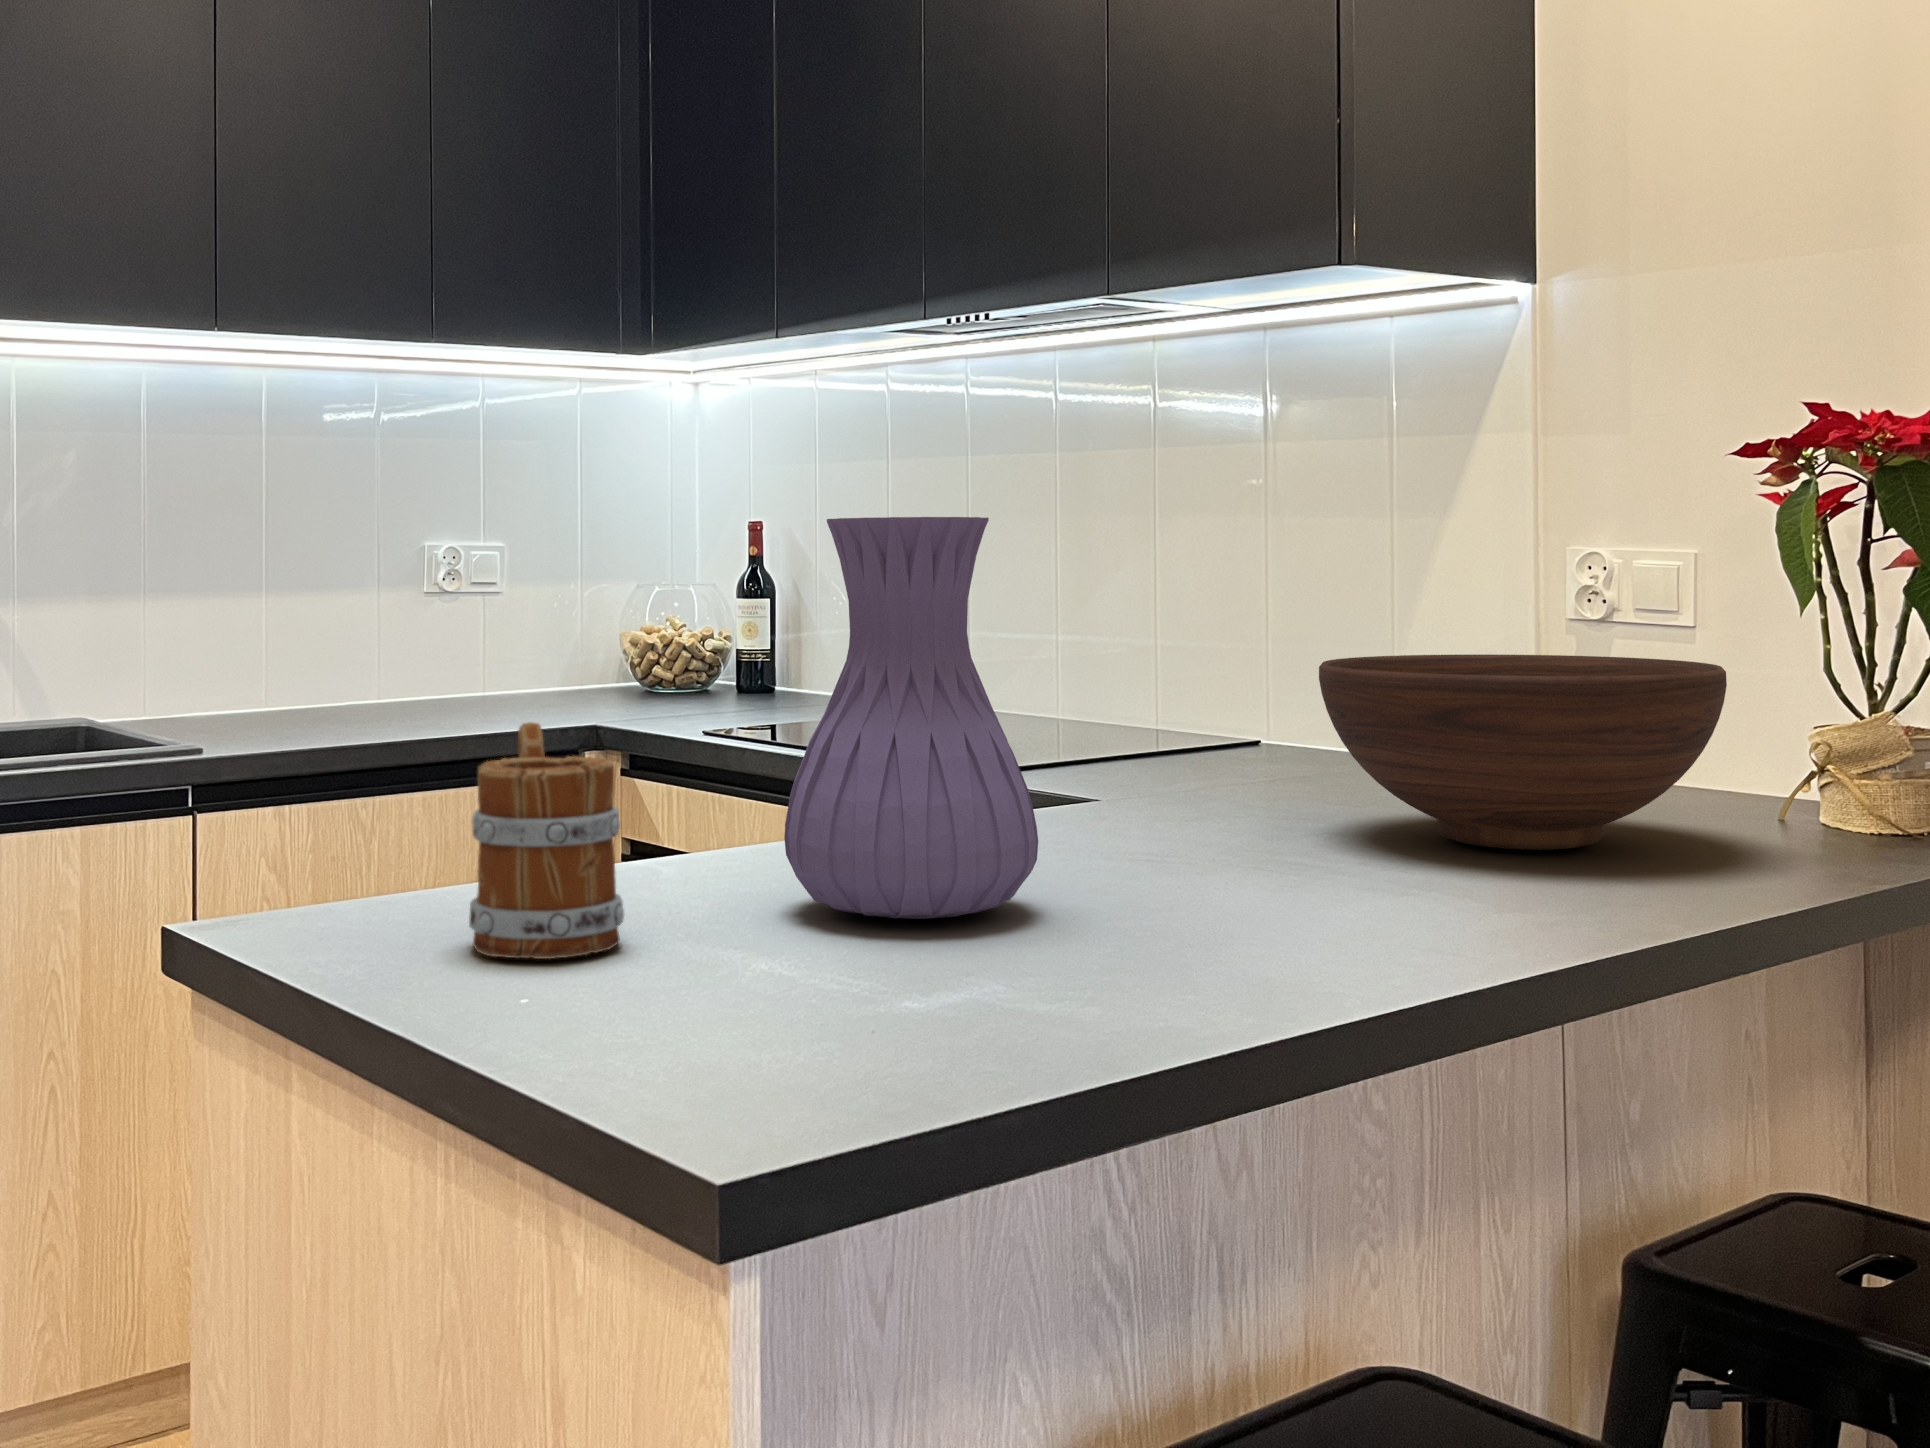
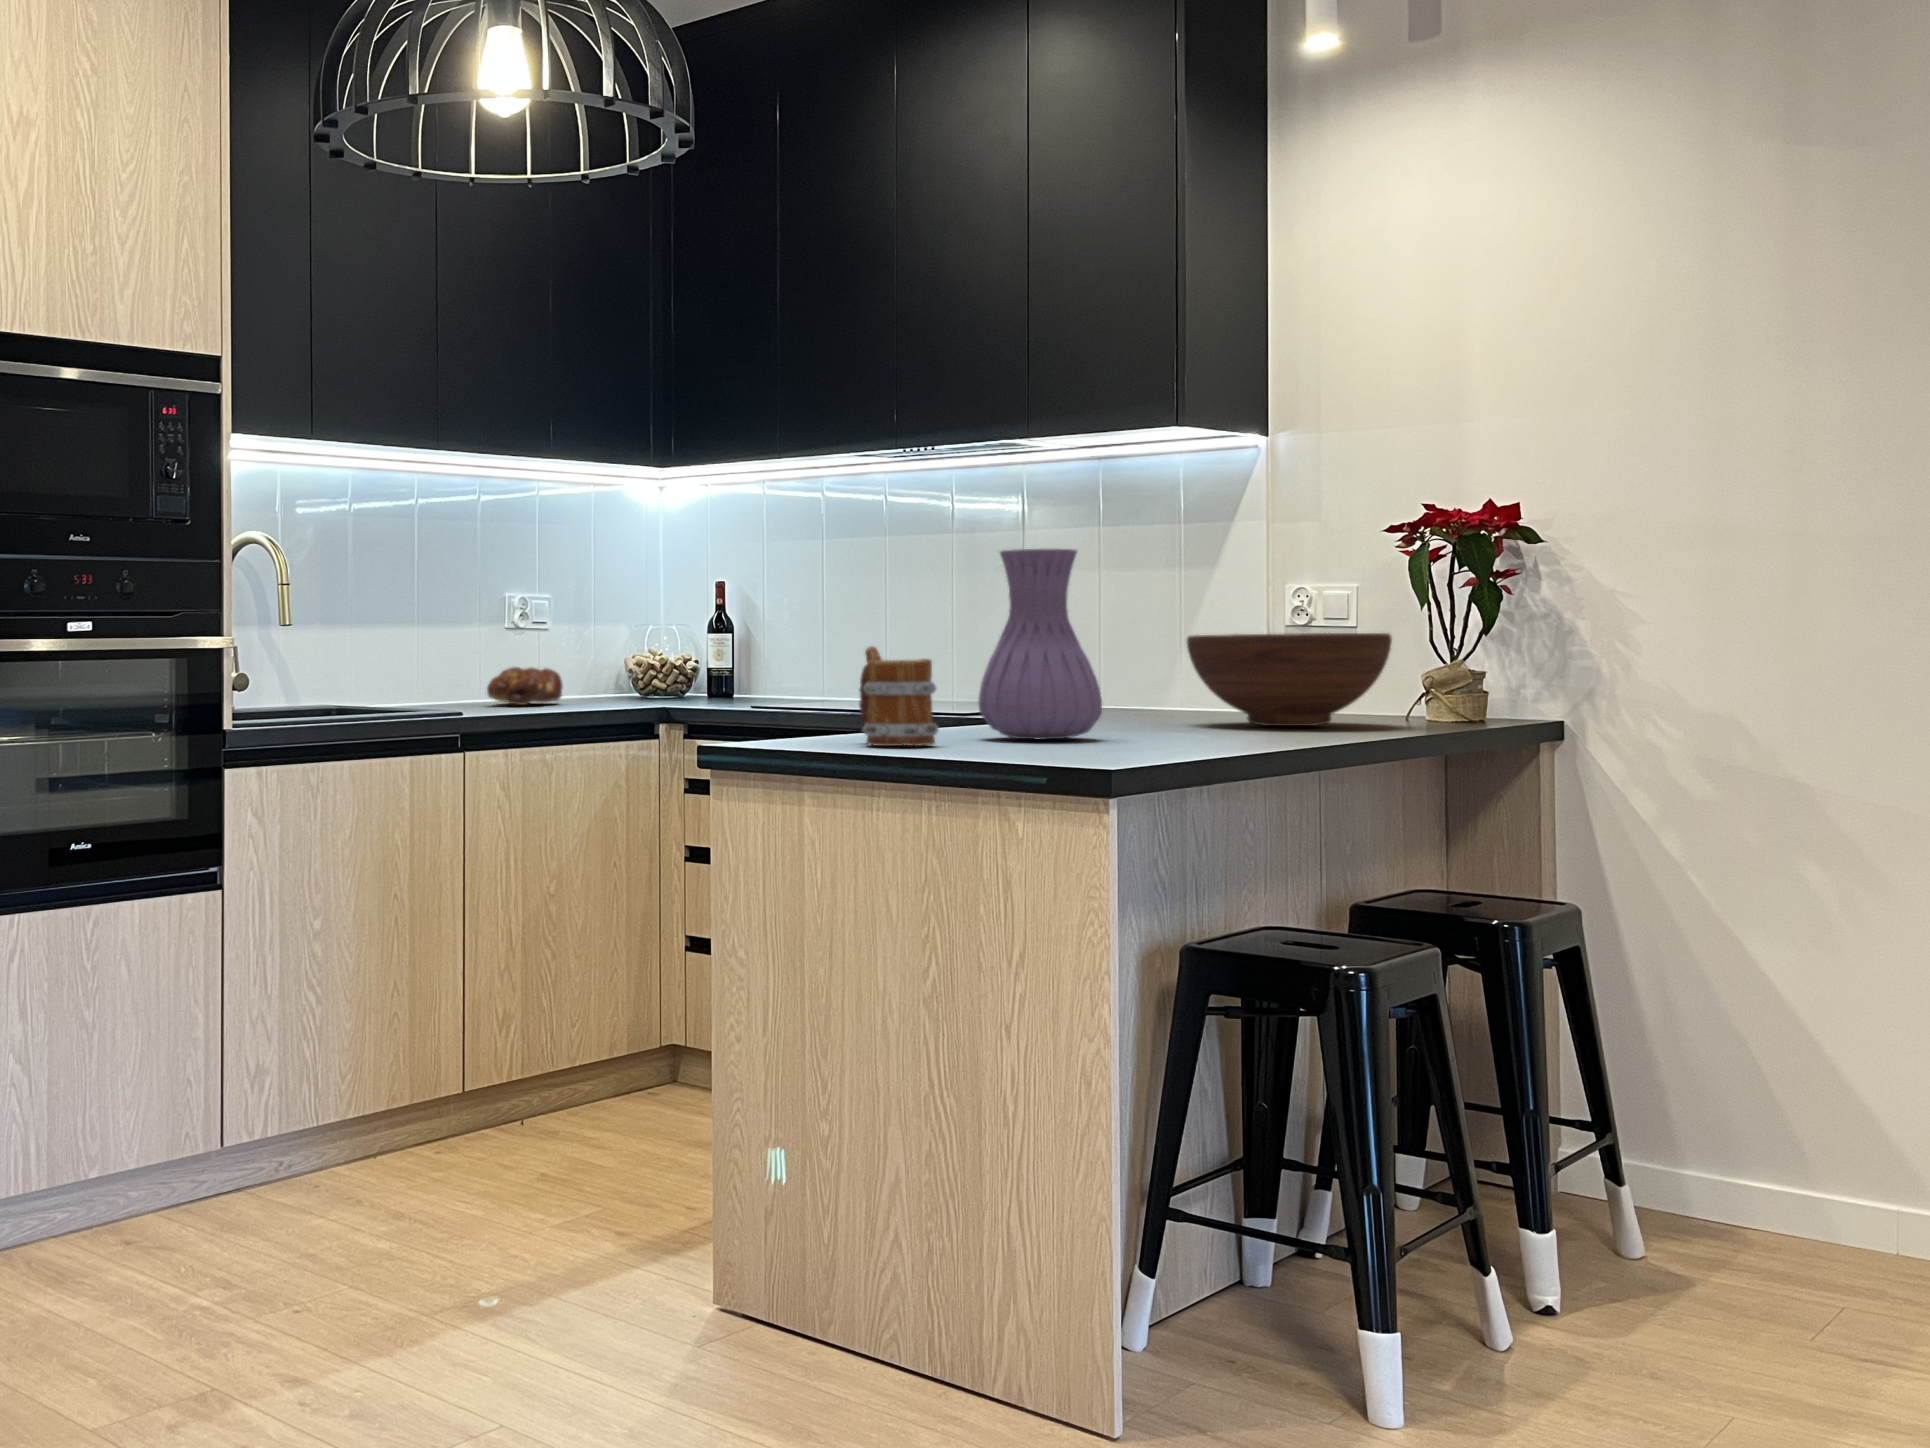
bread loaf: none [369,651,505,712] -> present [487,667,563,705]

